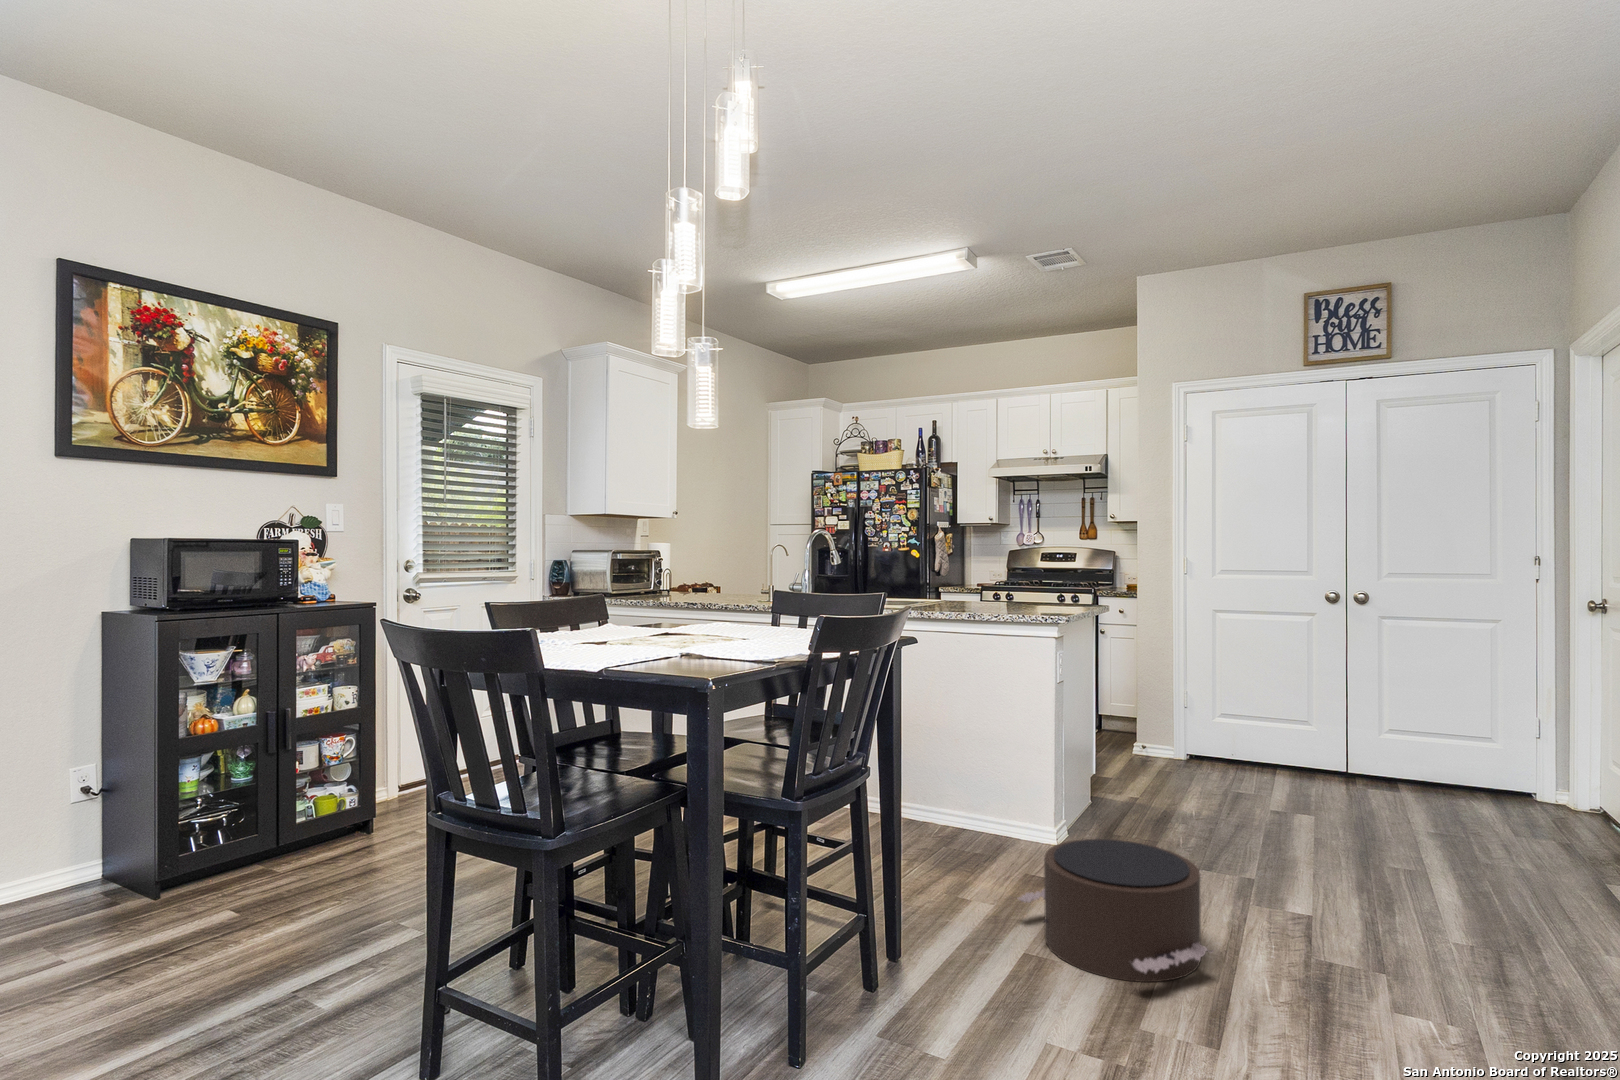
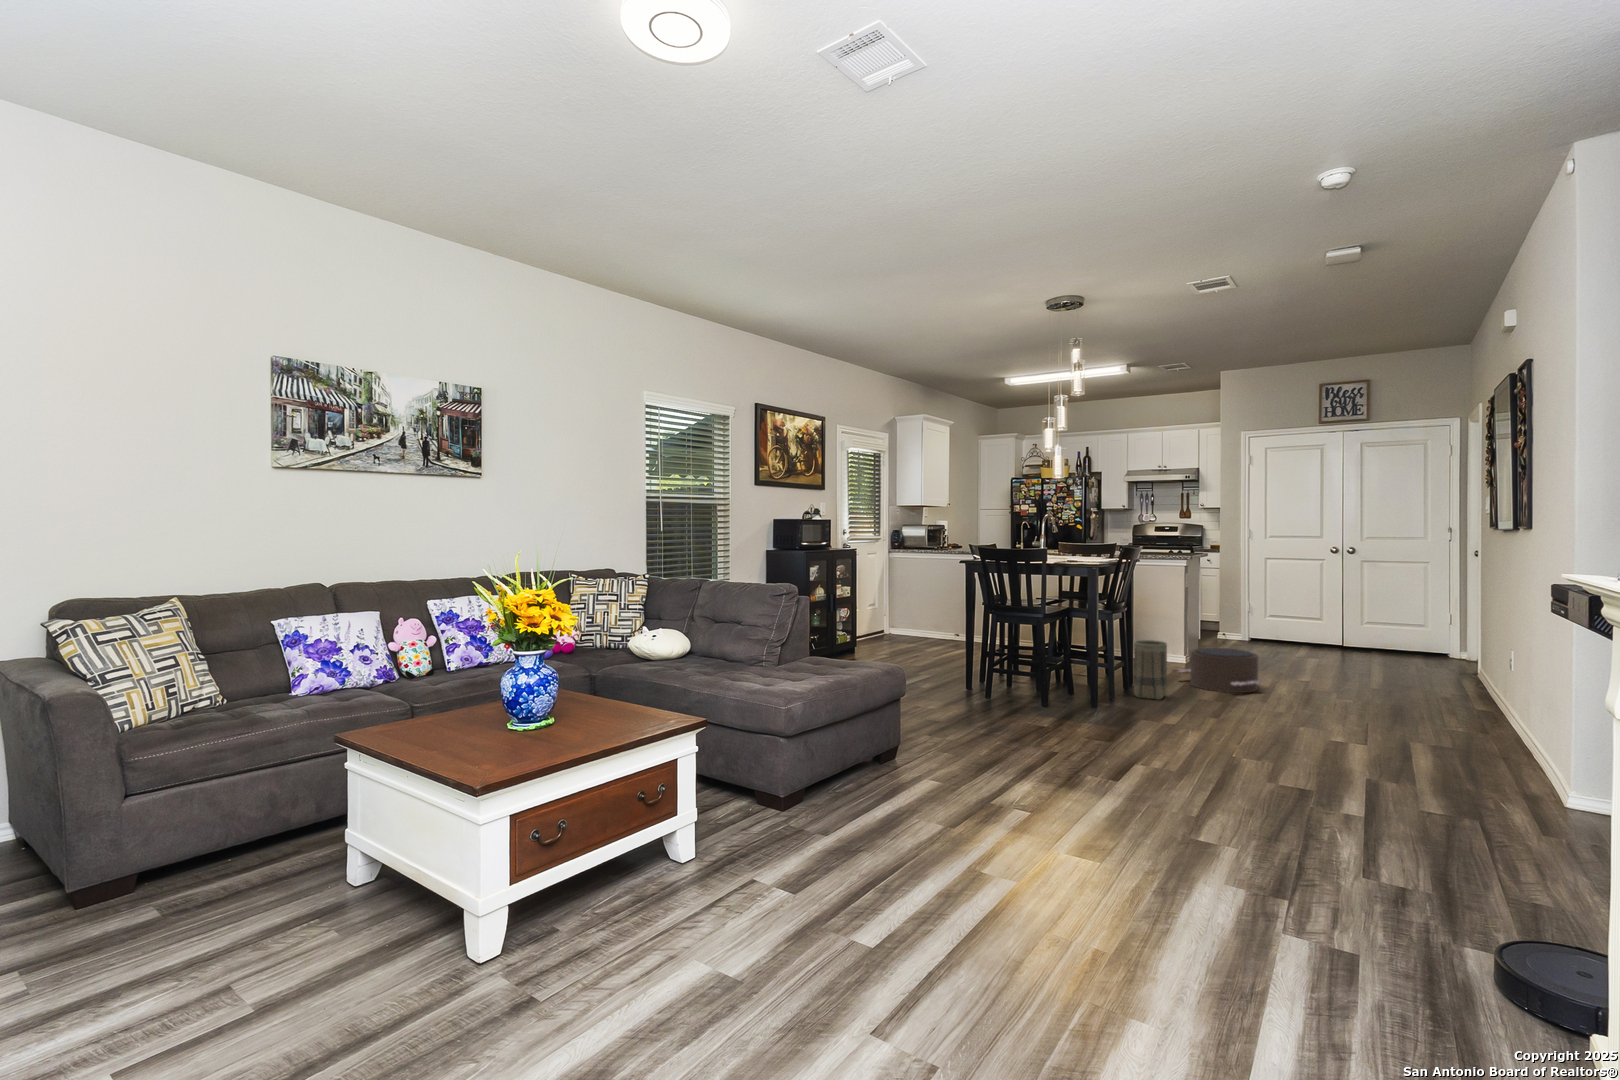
basket: none [877,854,964,1039] -> present [1134,640,1167,700]

